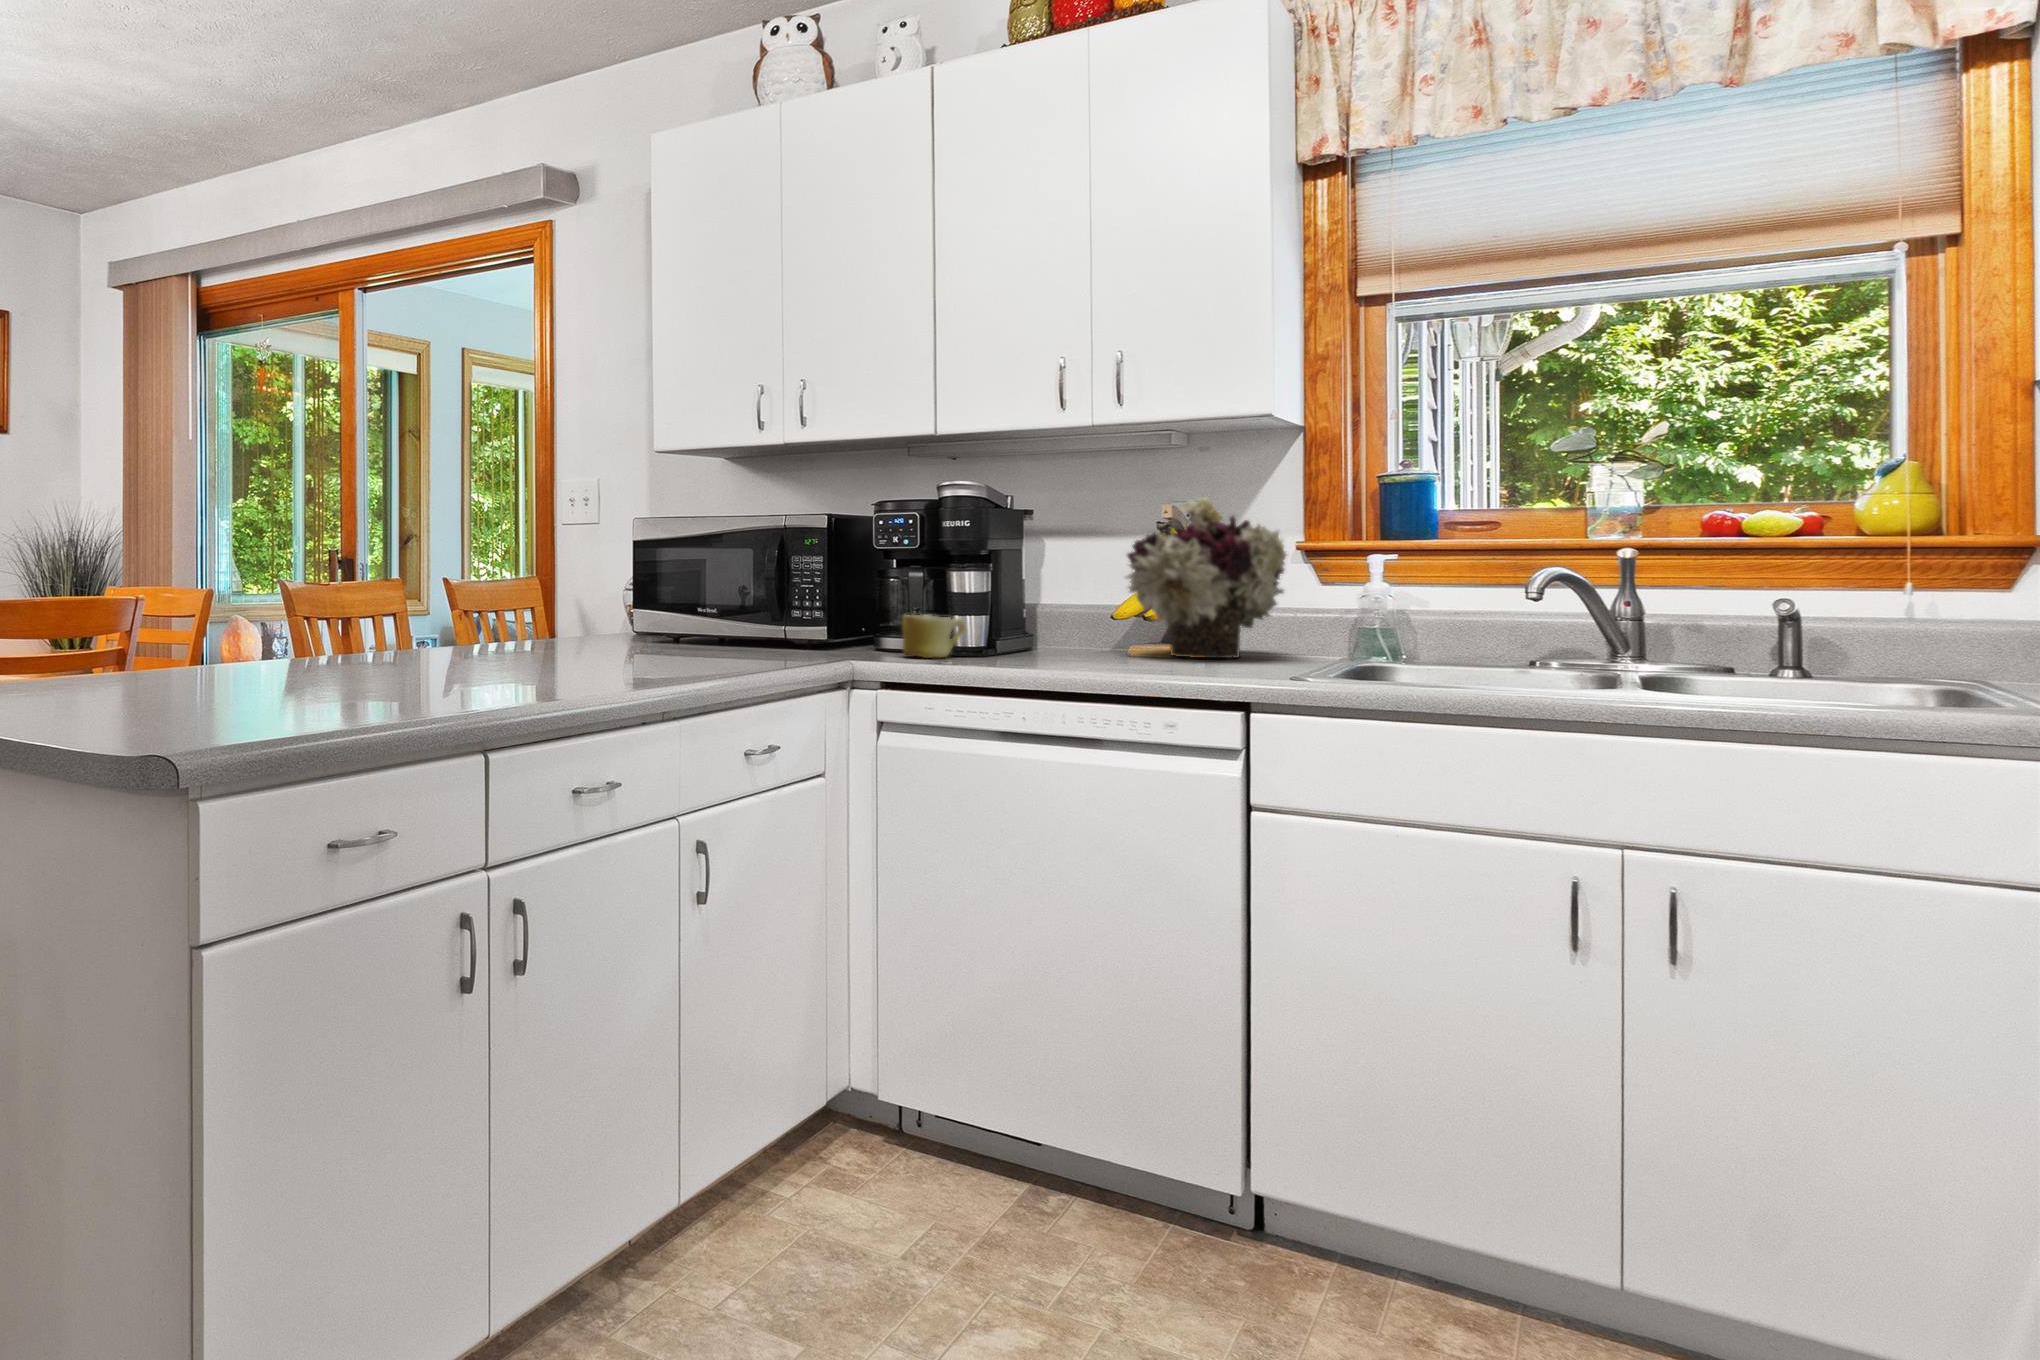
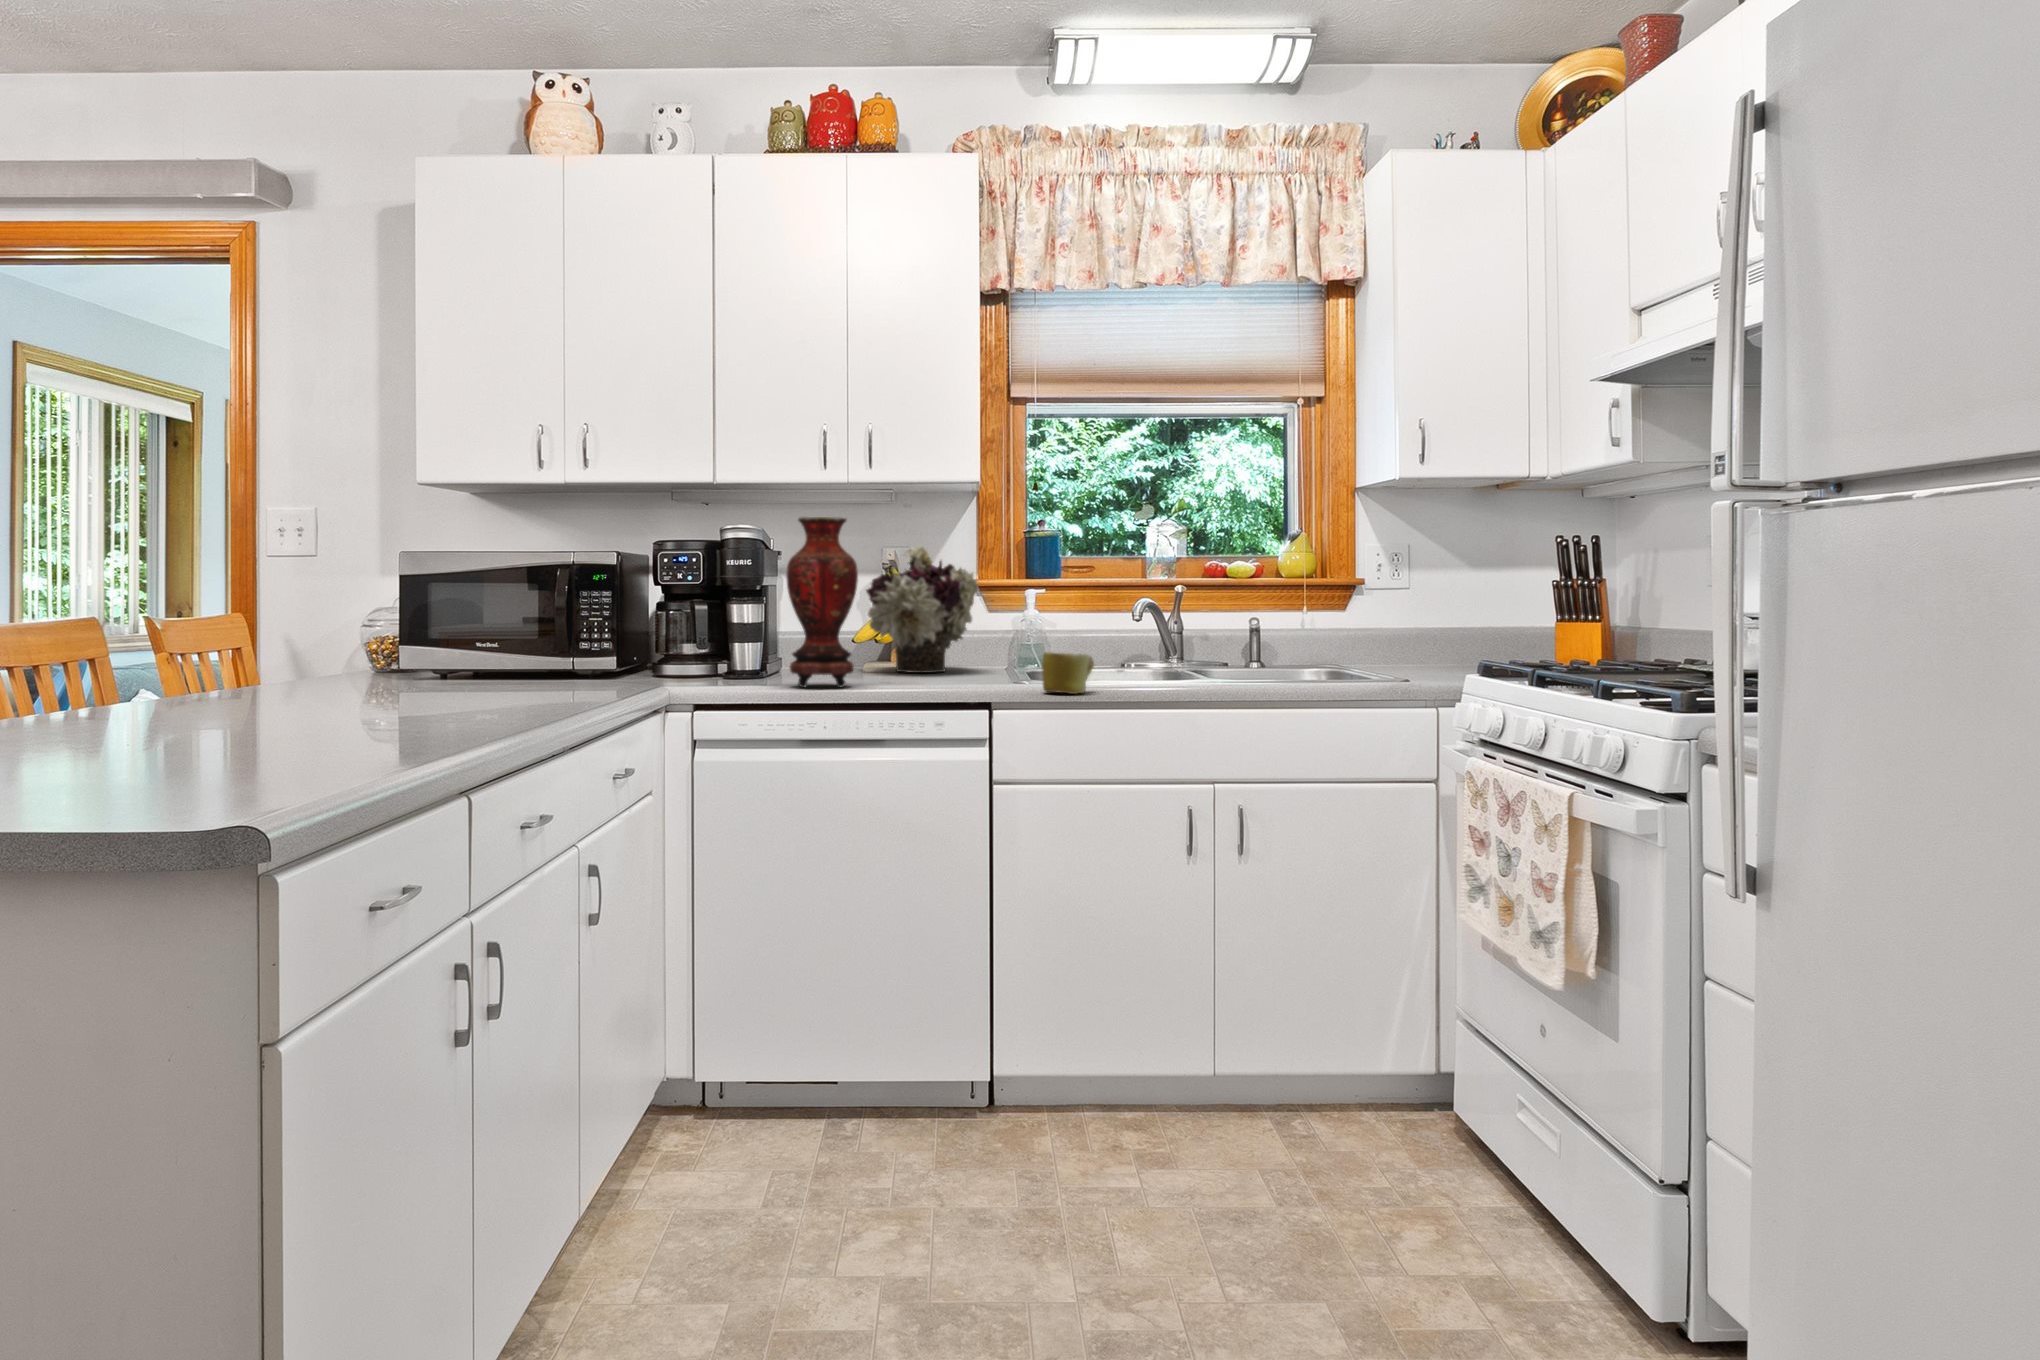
vase: none [986,468,1076,672] -> present [786,517,858,687]
mug: present [902,615,966,658] -> present [1042,652,1094,694]

